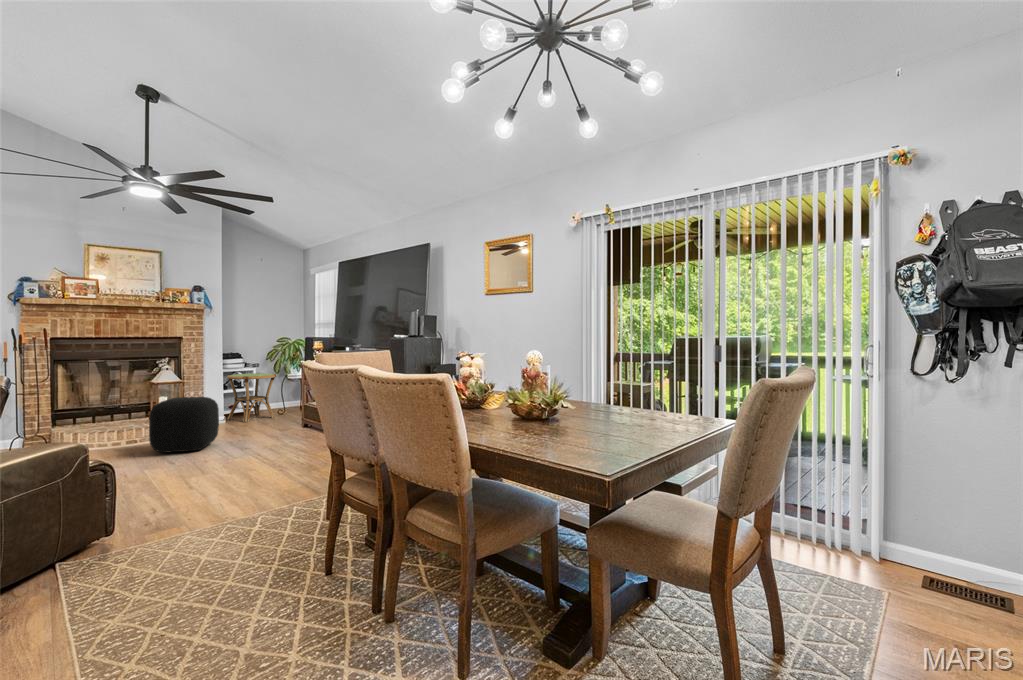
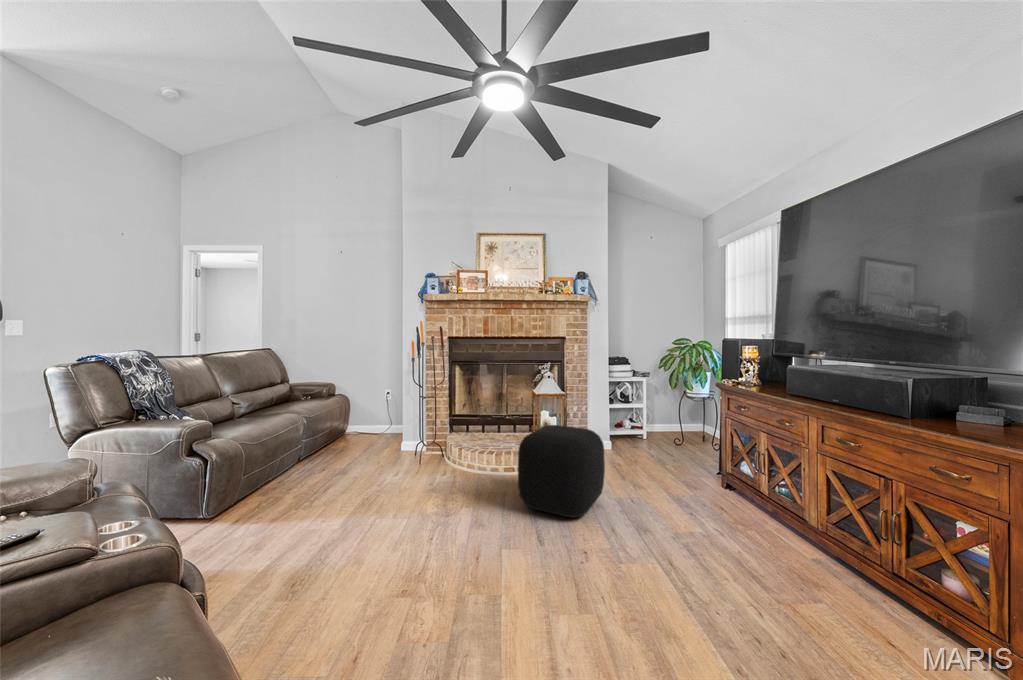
side table: present [227,373,276,422] -> none [613,385,675,454]

